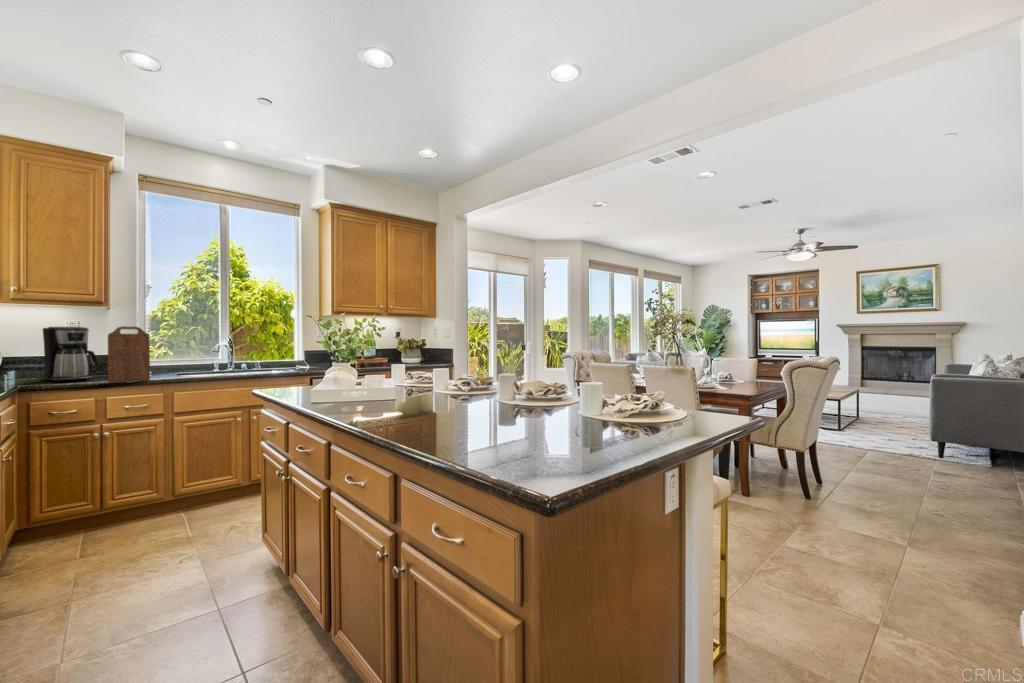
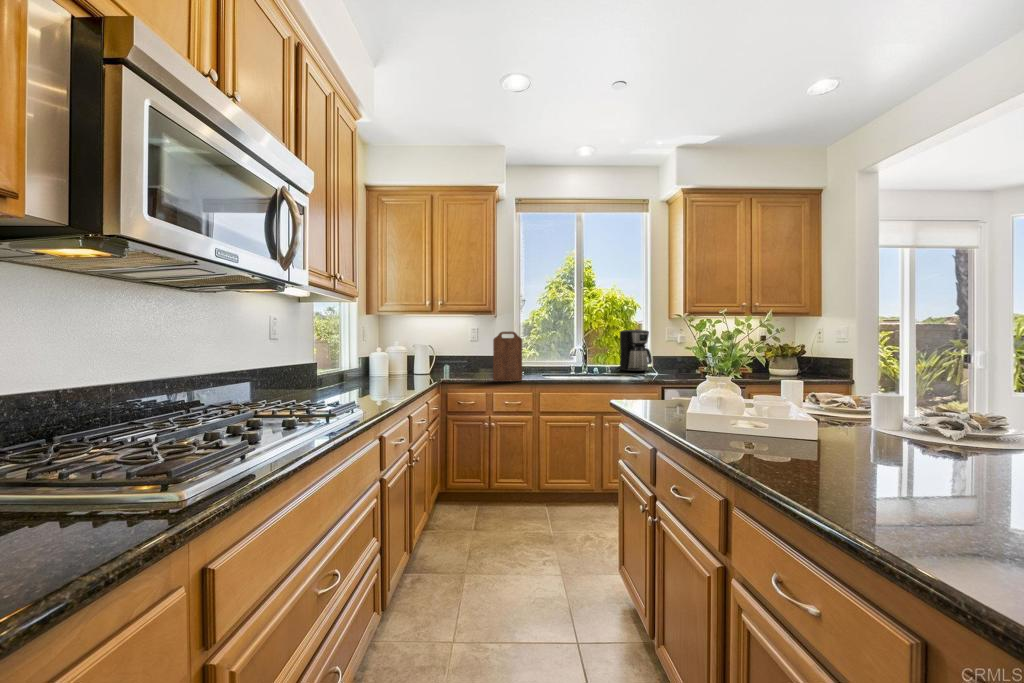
coffee maker: present [43,327,99,381] -> present [617,330,652,371]

